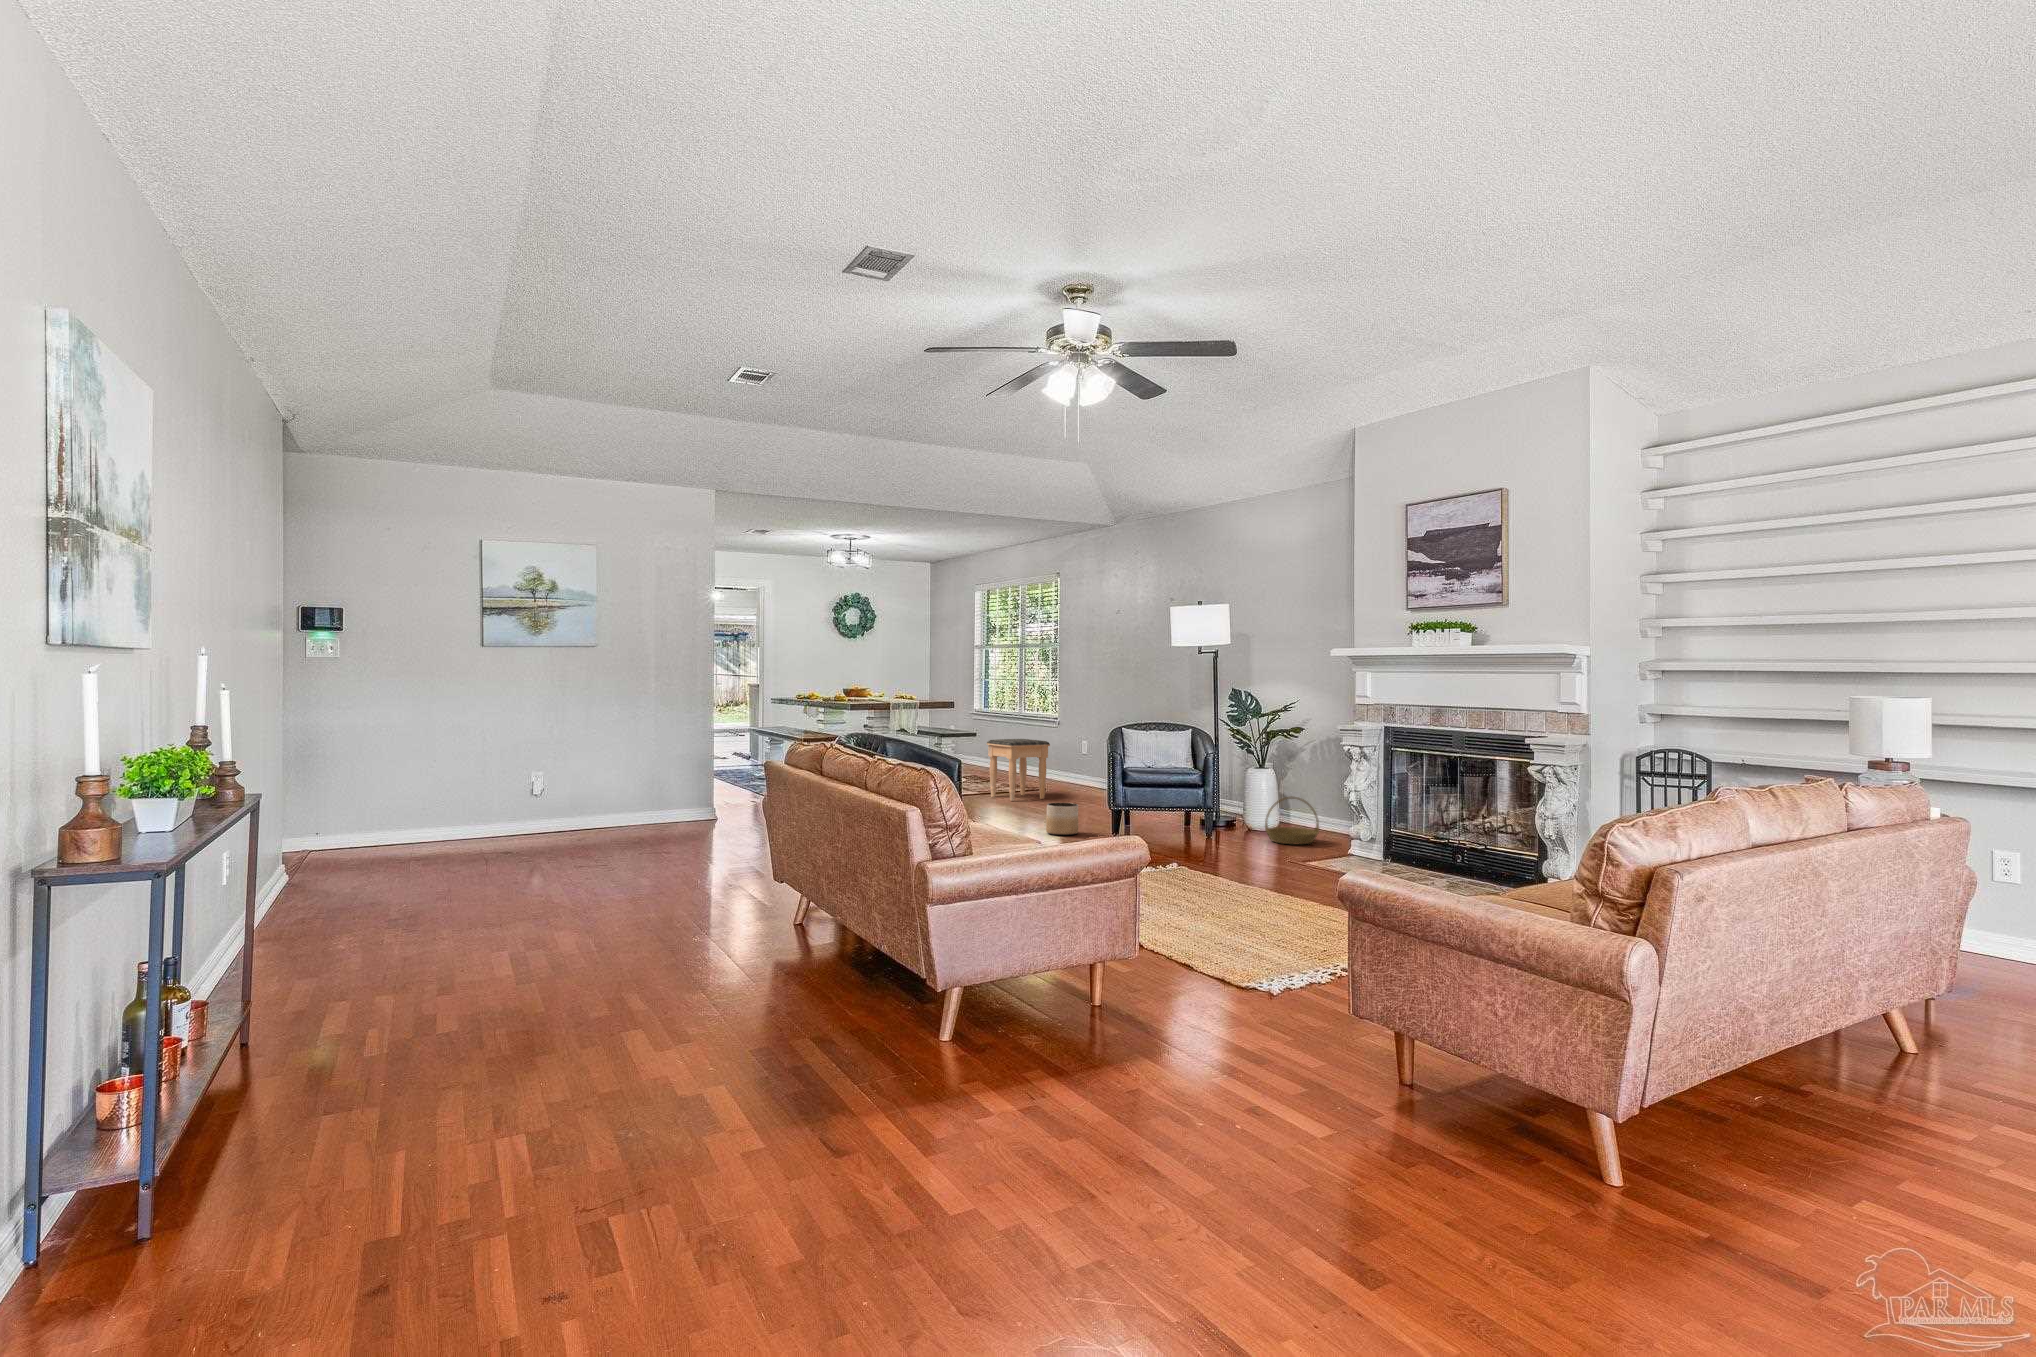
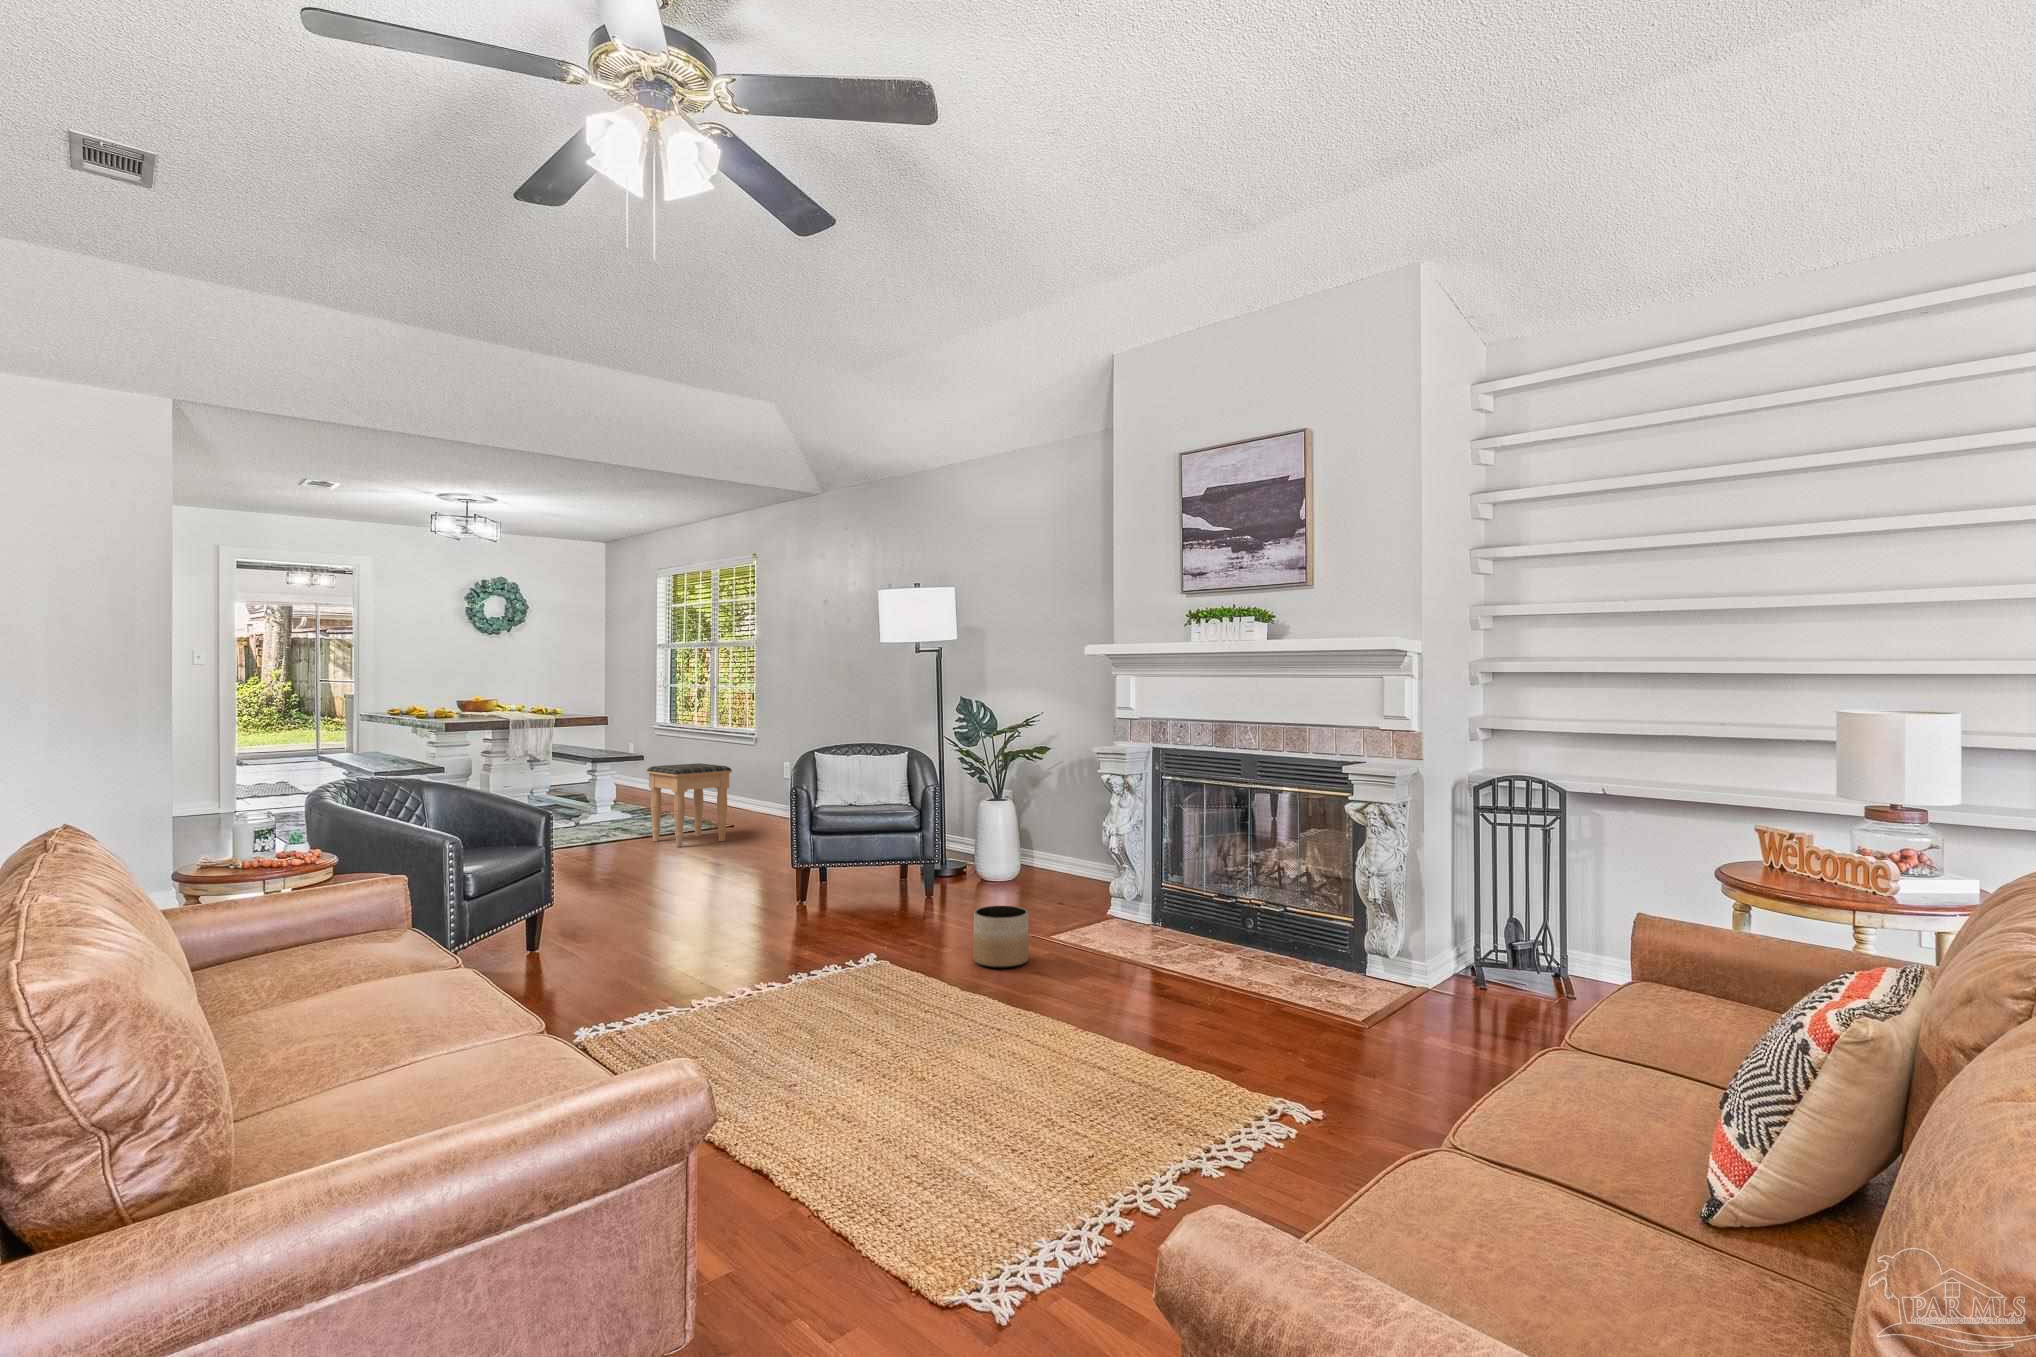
basket: present [1265,796,1319,844] -> none [1001,839,1070,903]
planter: present [1046,803,1078,835] -> present [973,906,1029,968]

